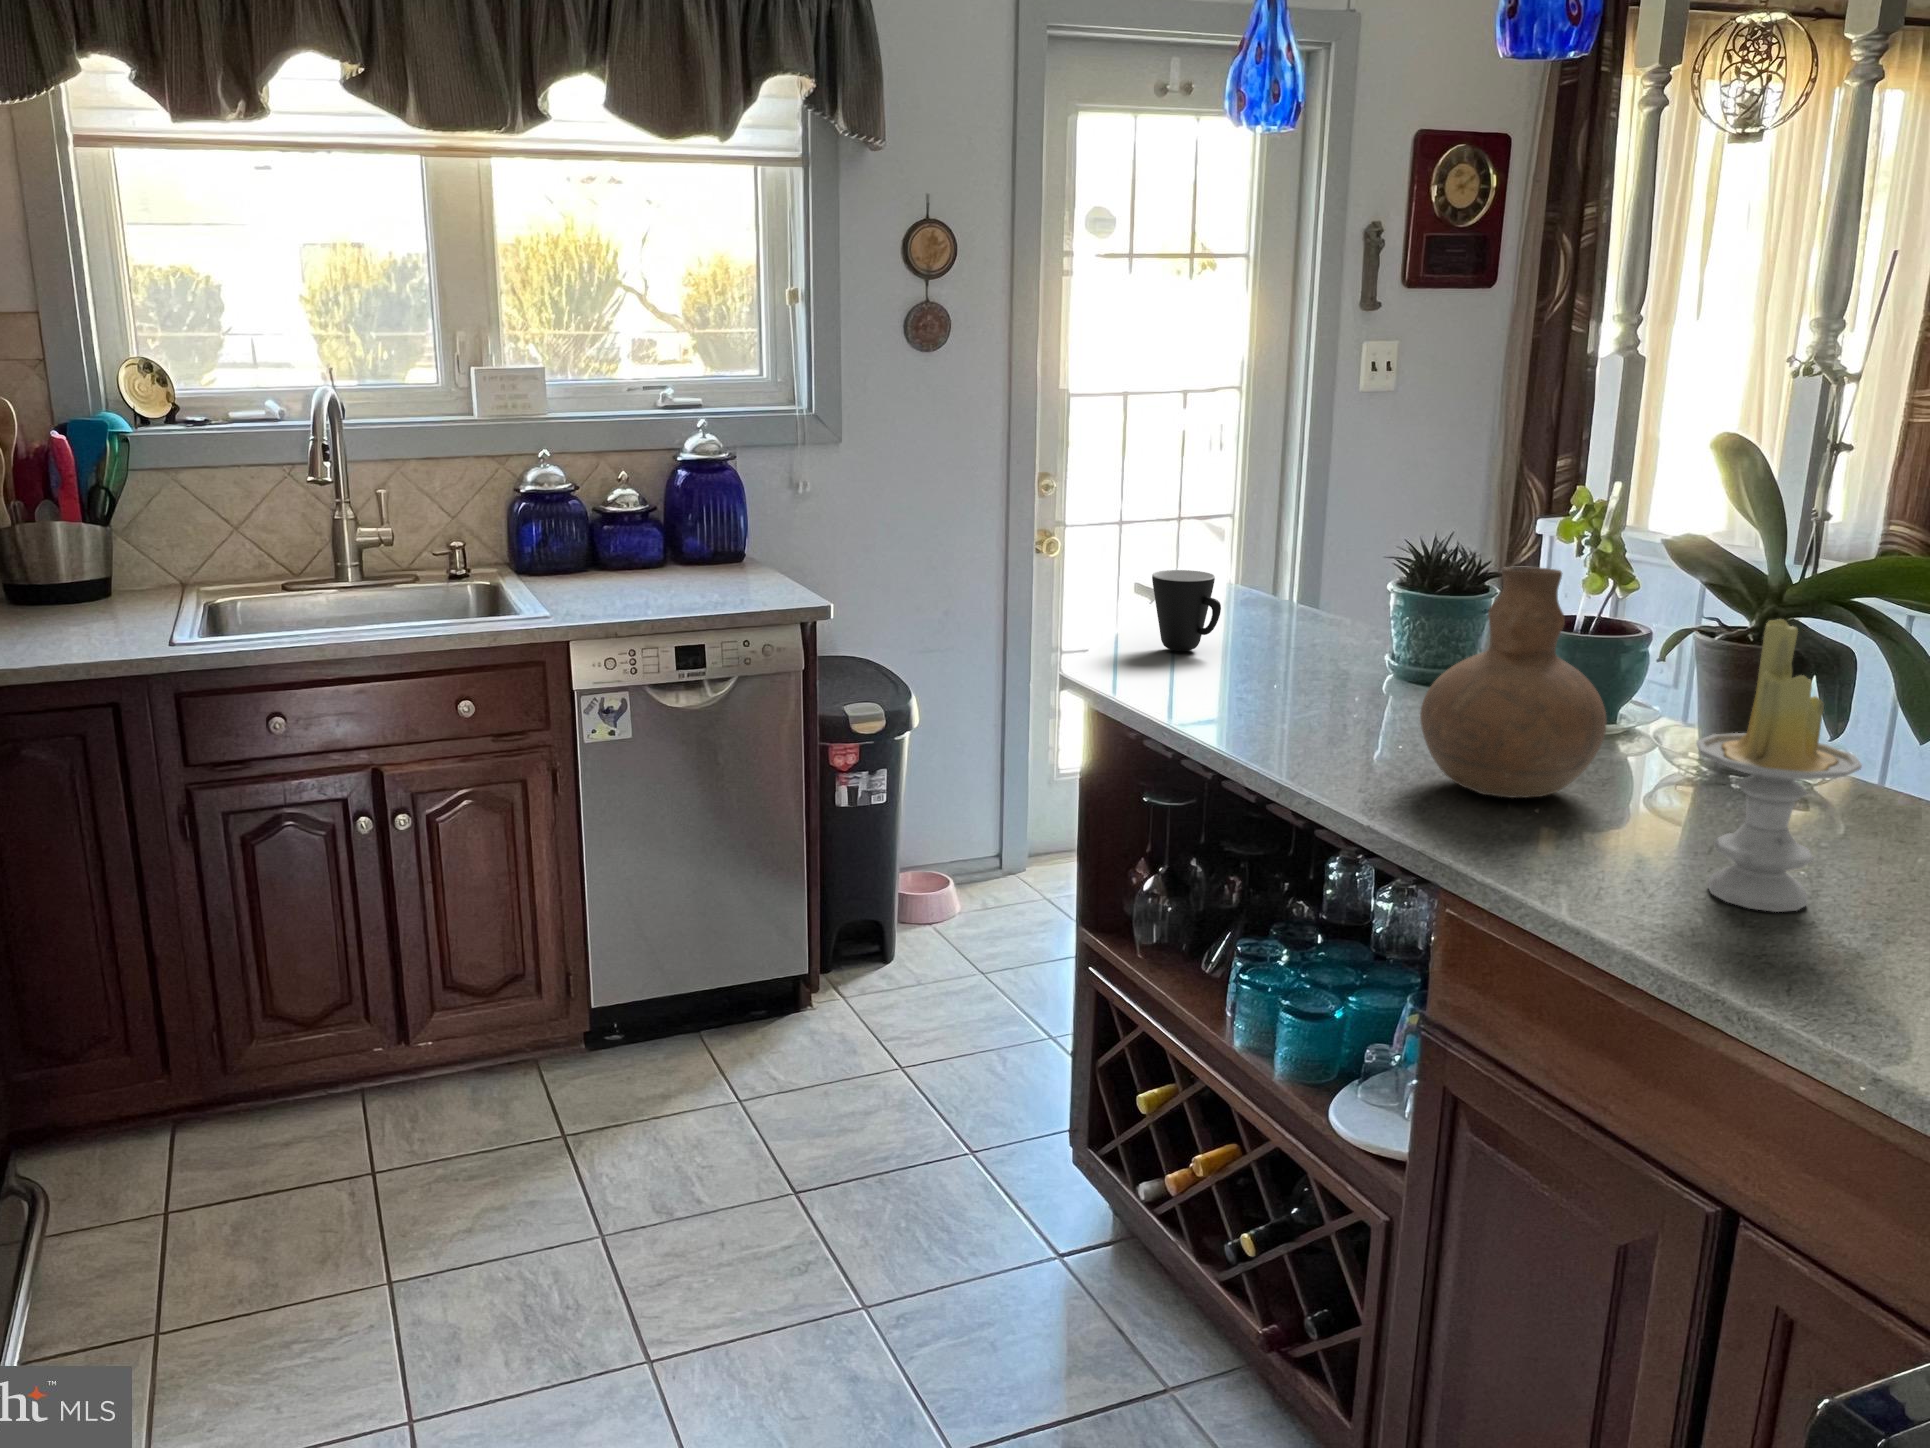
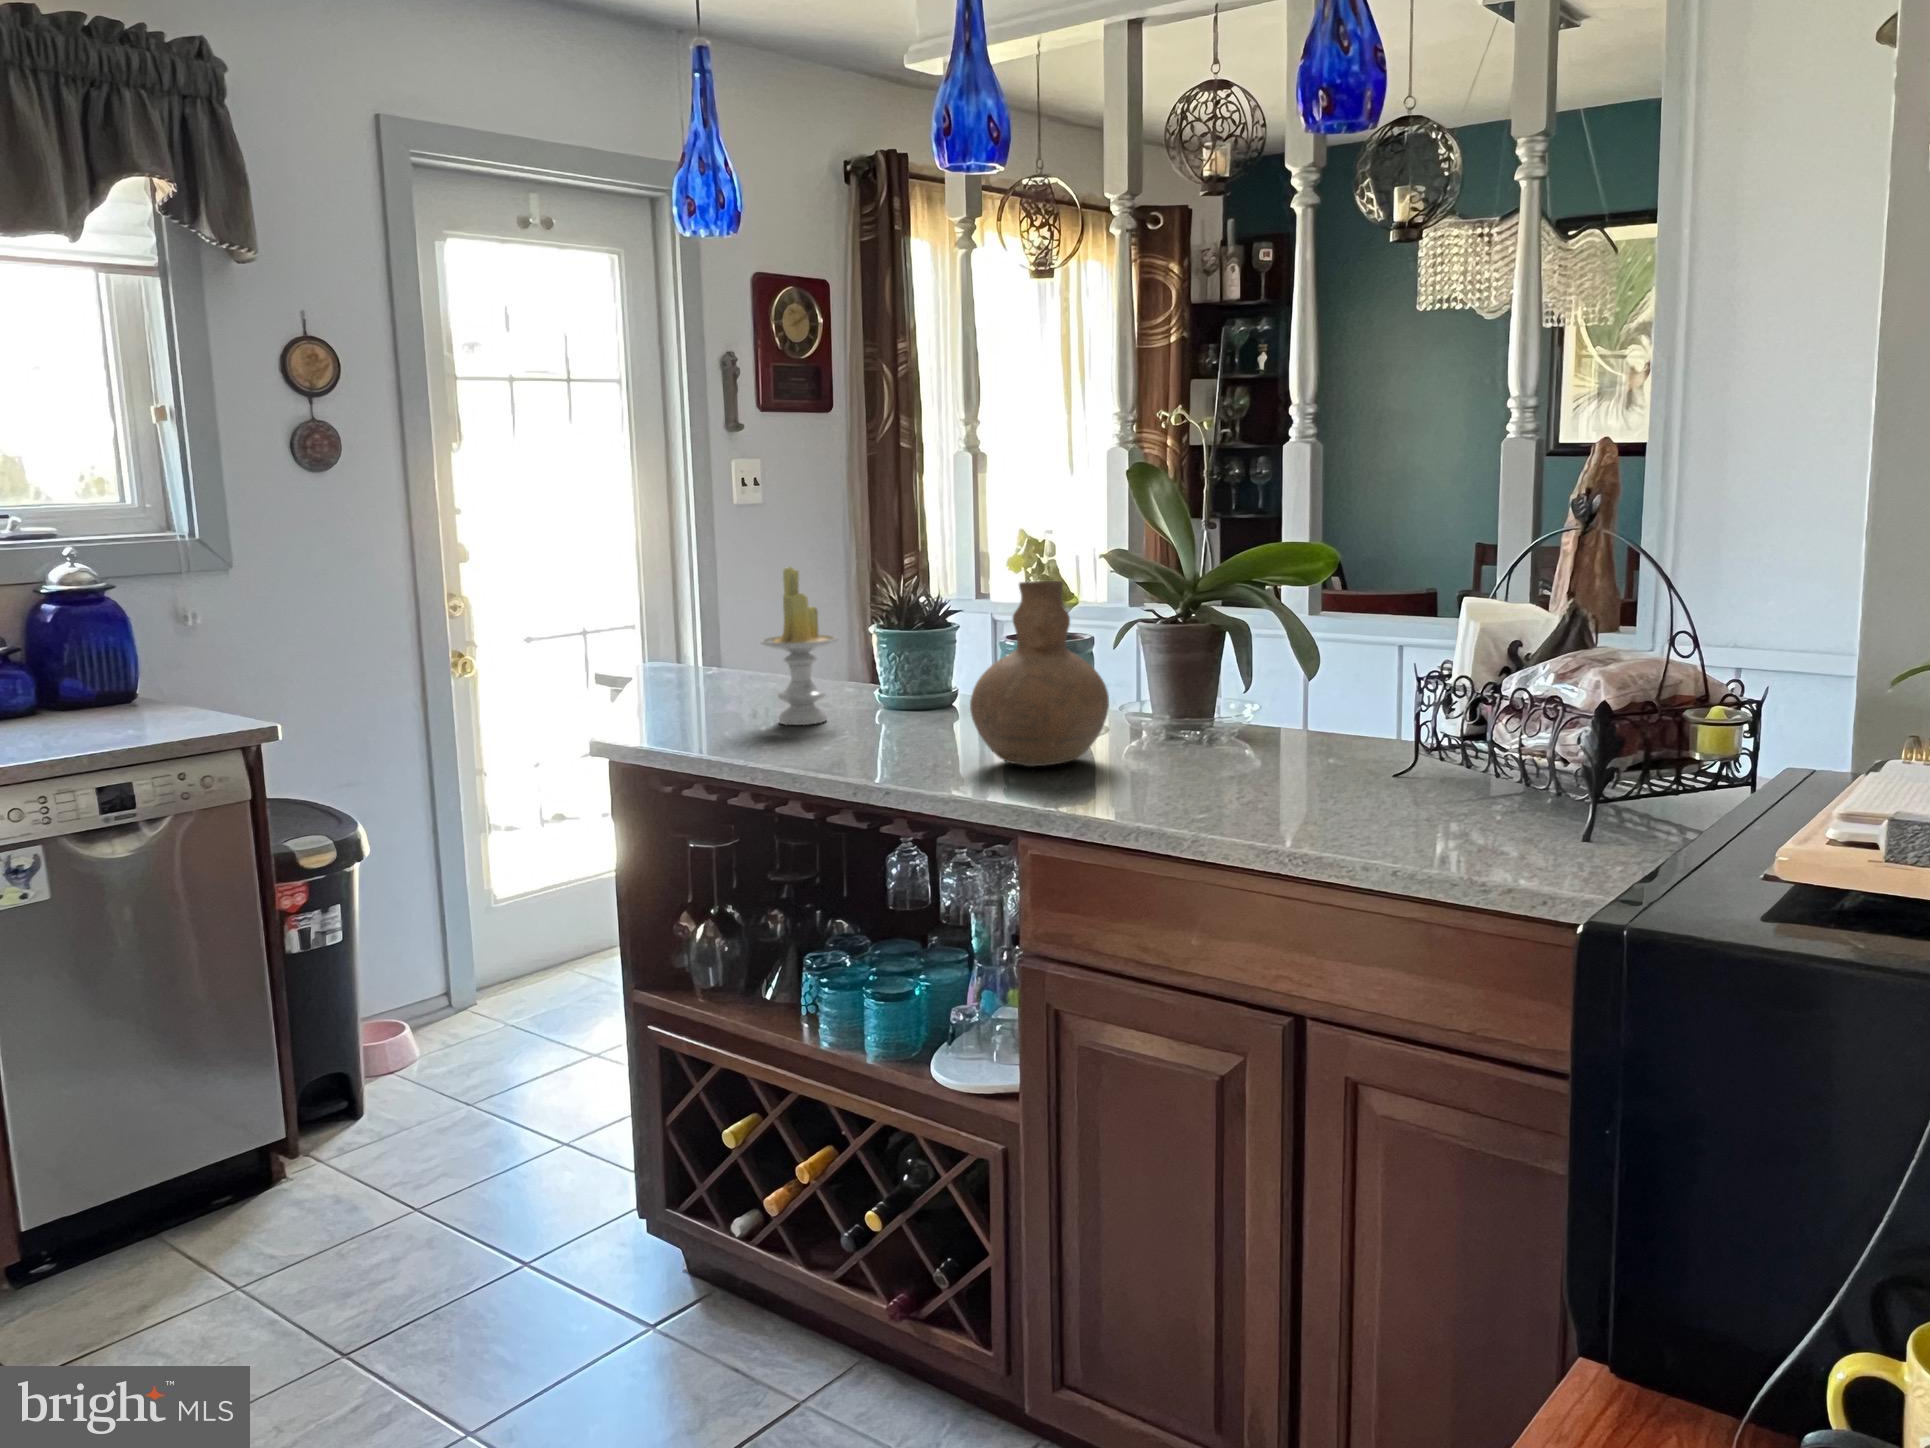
mug: present [1152,570,1221,651] -> none [662,640,731,714]
candle: present [1696,619,1862,912] -> present [760,567,838,725]

